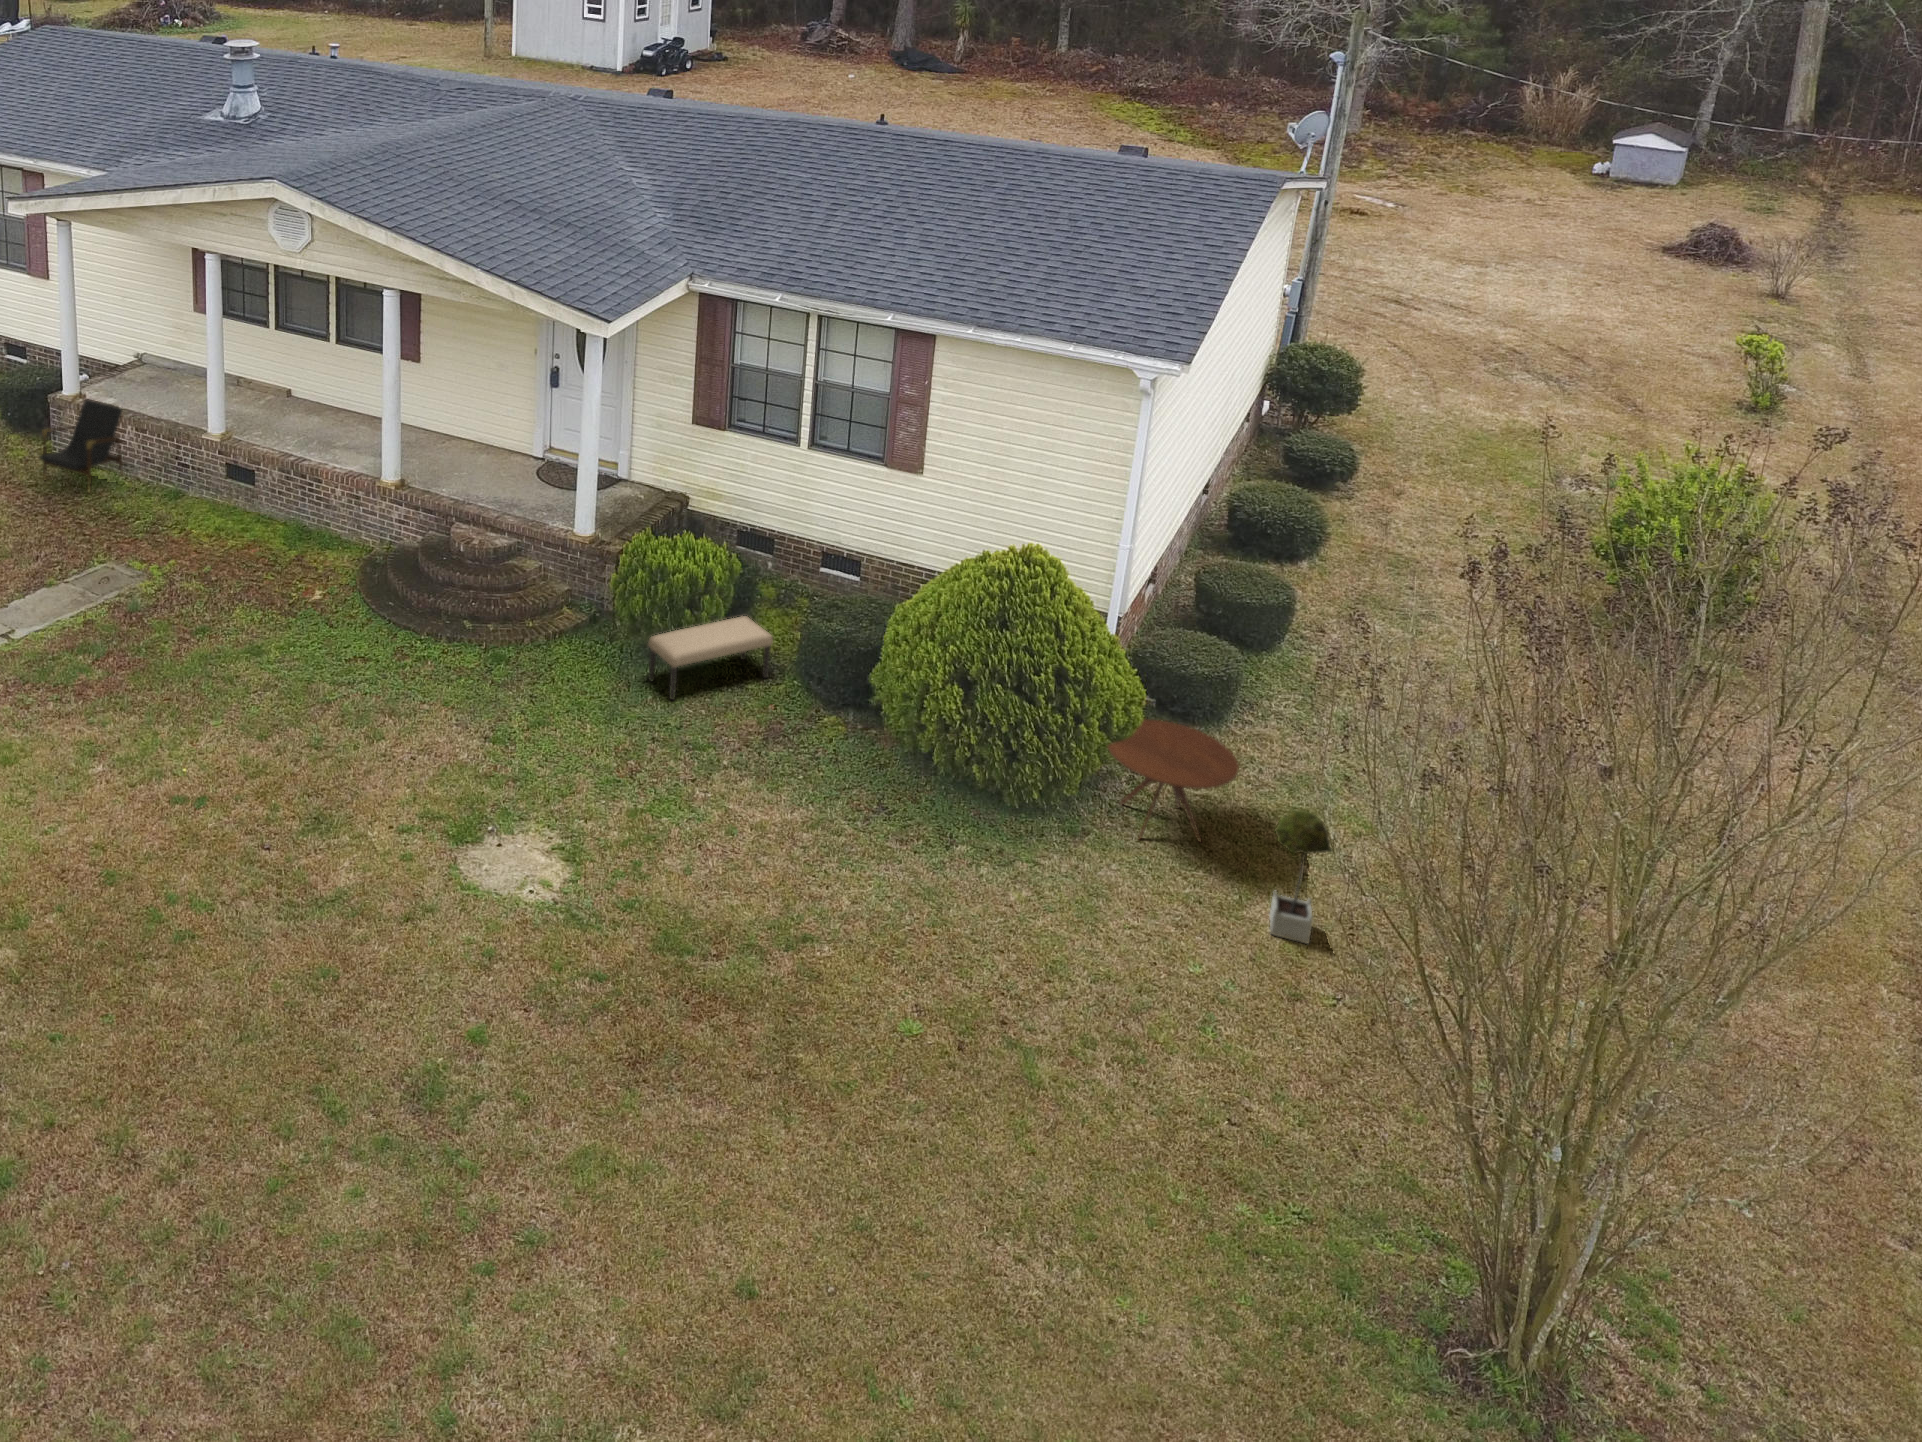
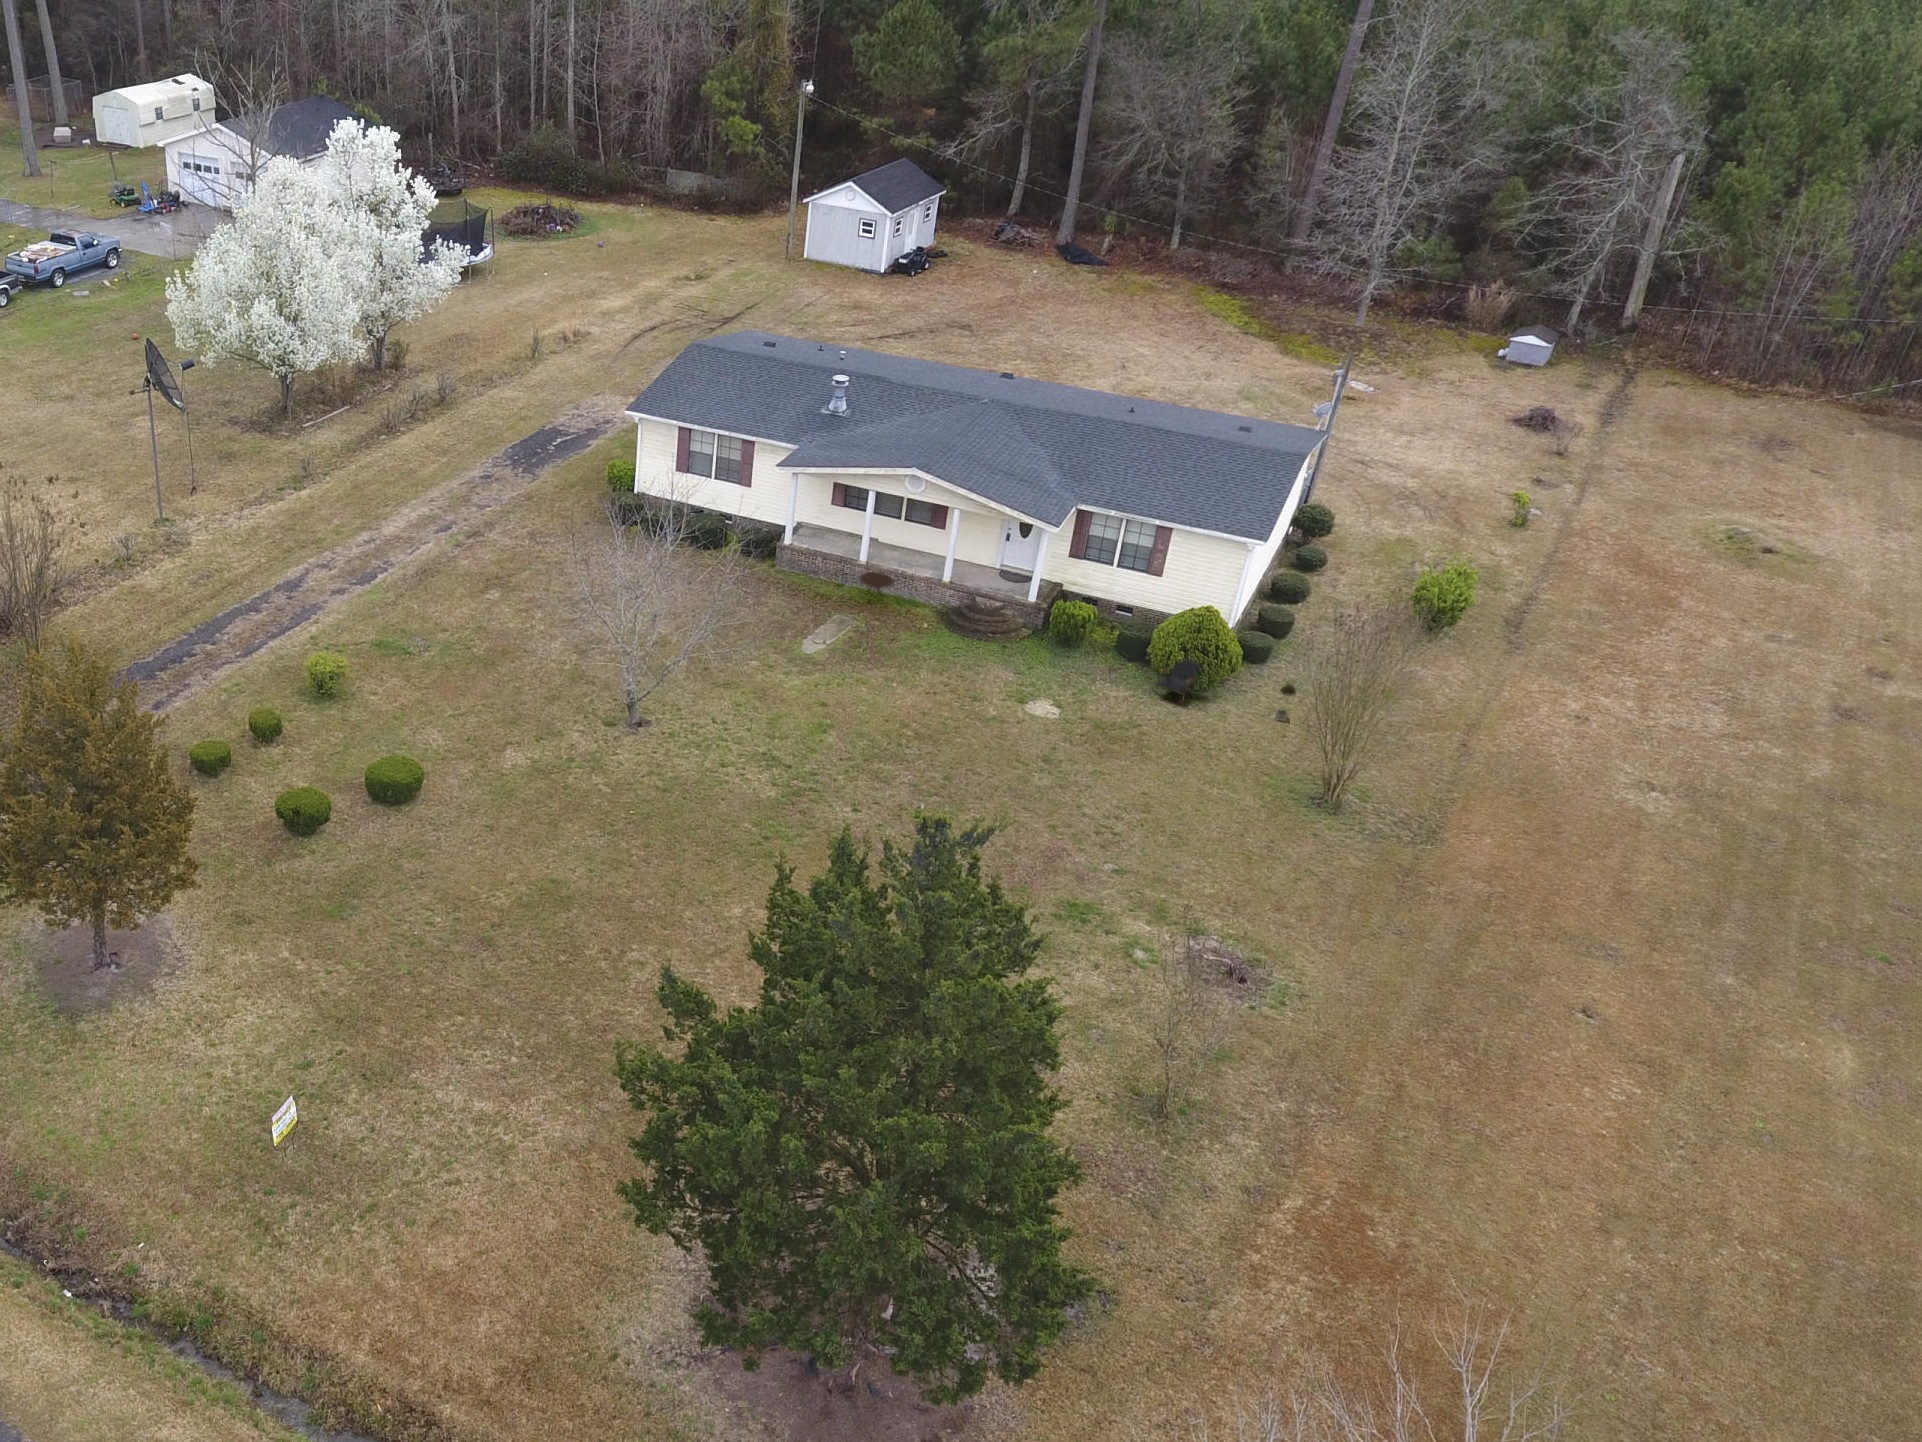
lounge chair: present [39,399,123,492] -> present [1156,659,1200,698]
bench: present [649,616,773,700] -> none [1063,631,1108,660]
round table: present [1108,719,1239,842] -> present [859,572,894,603]

